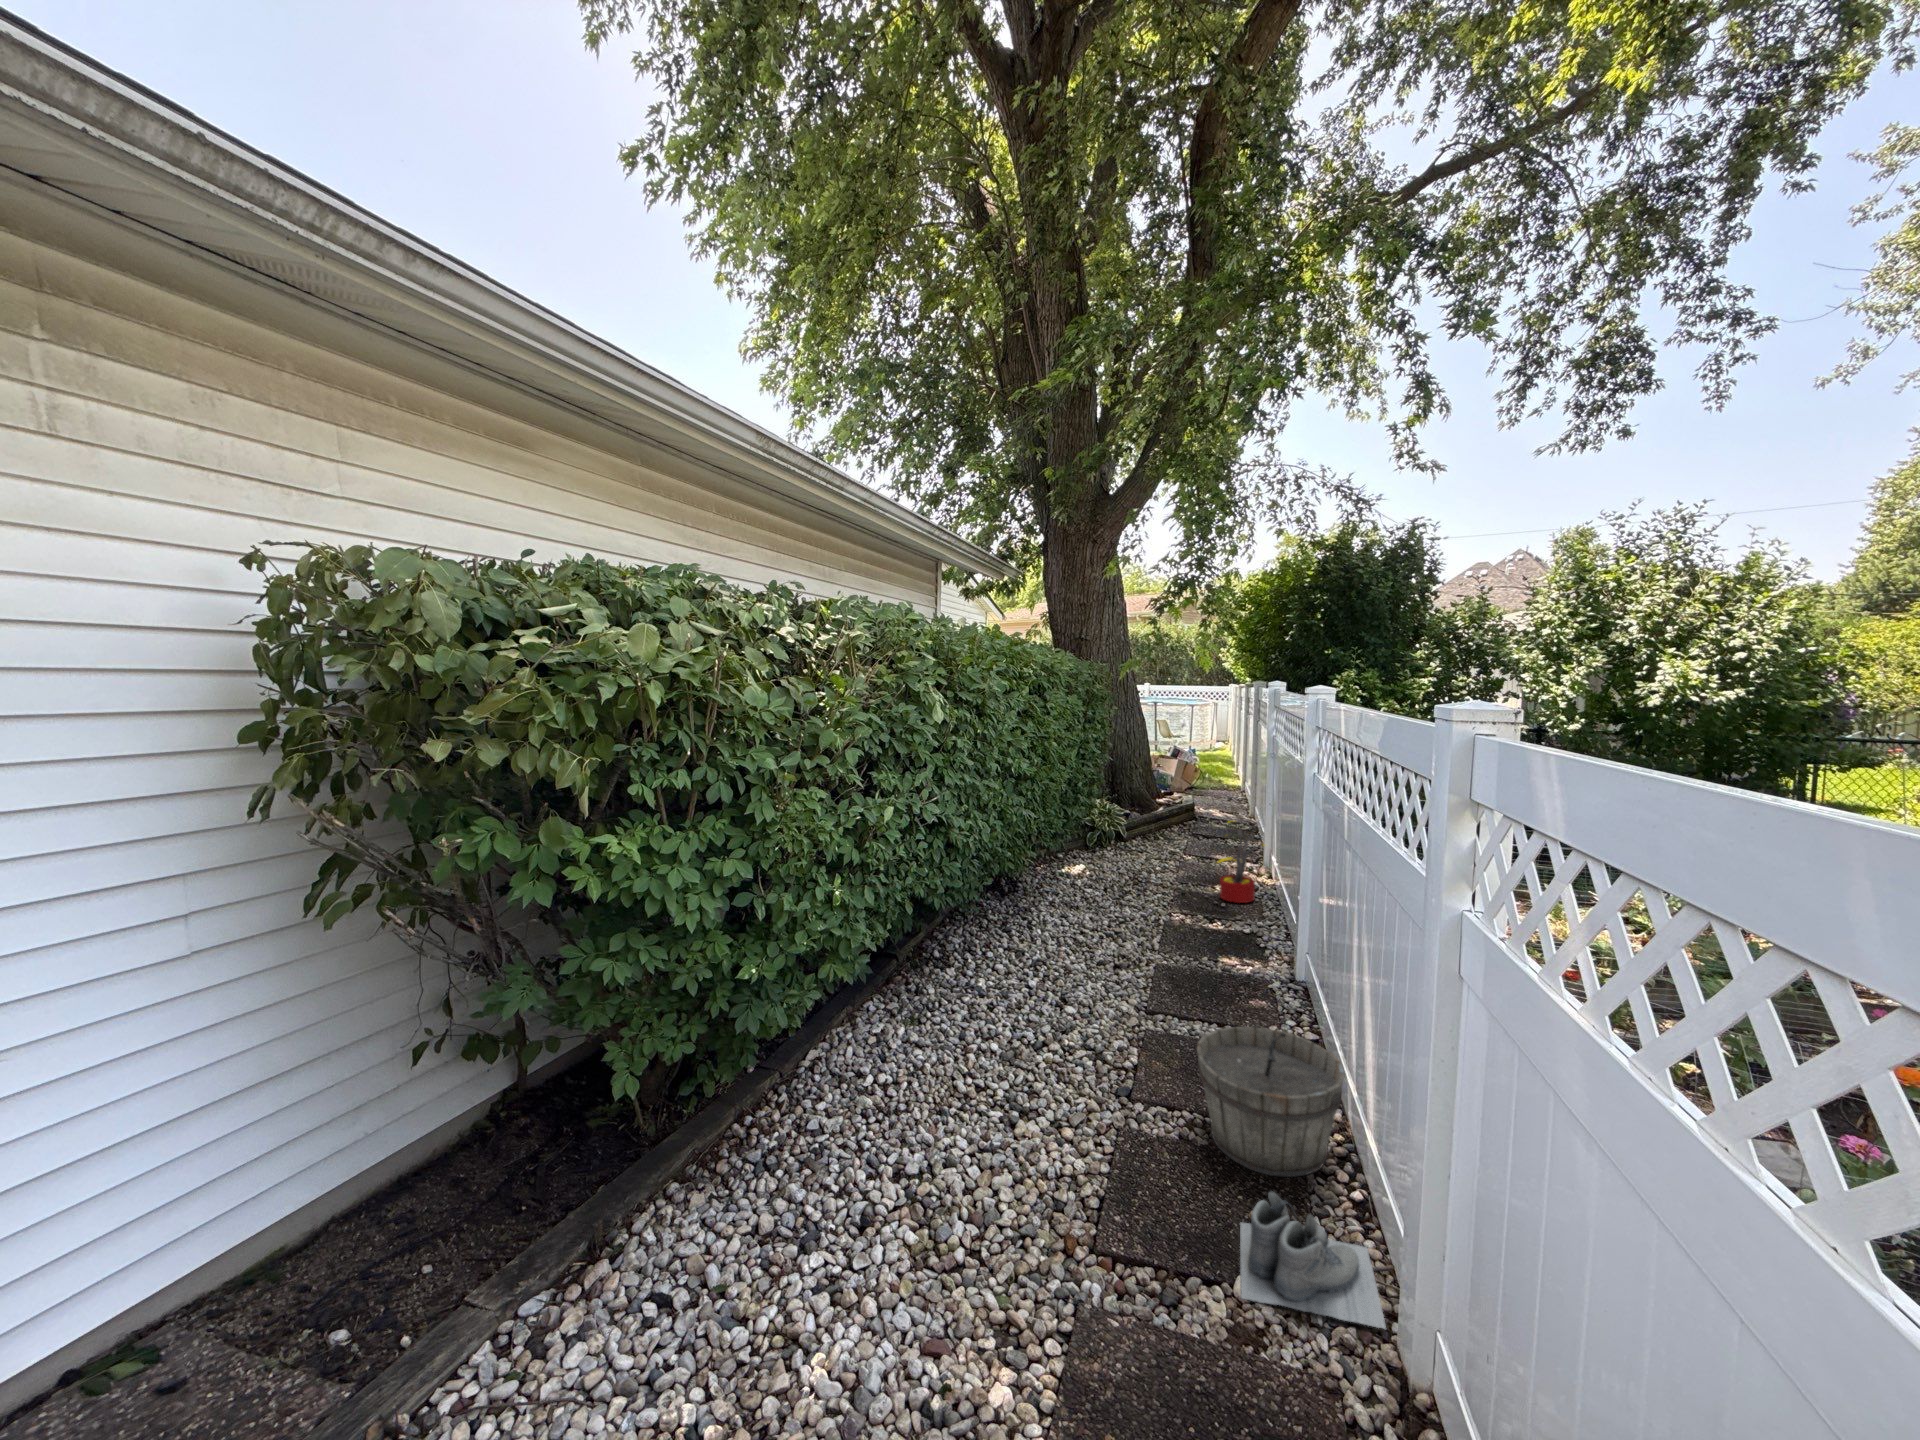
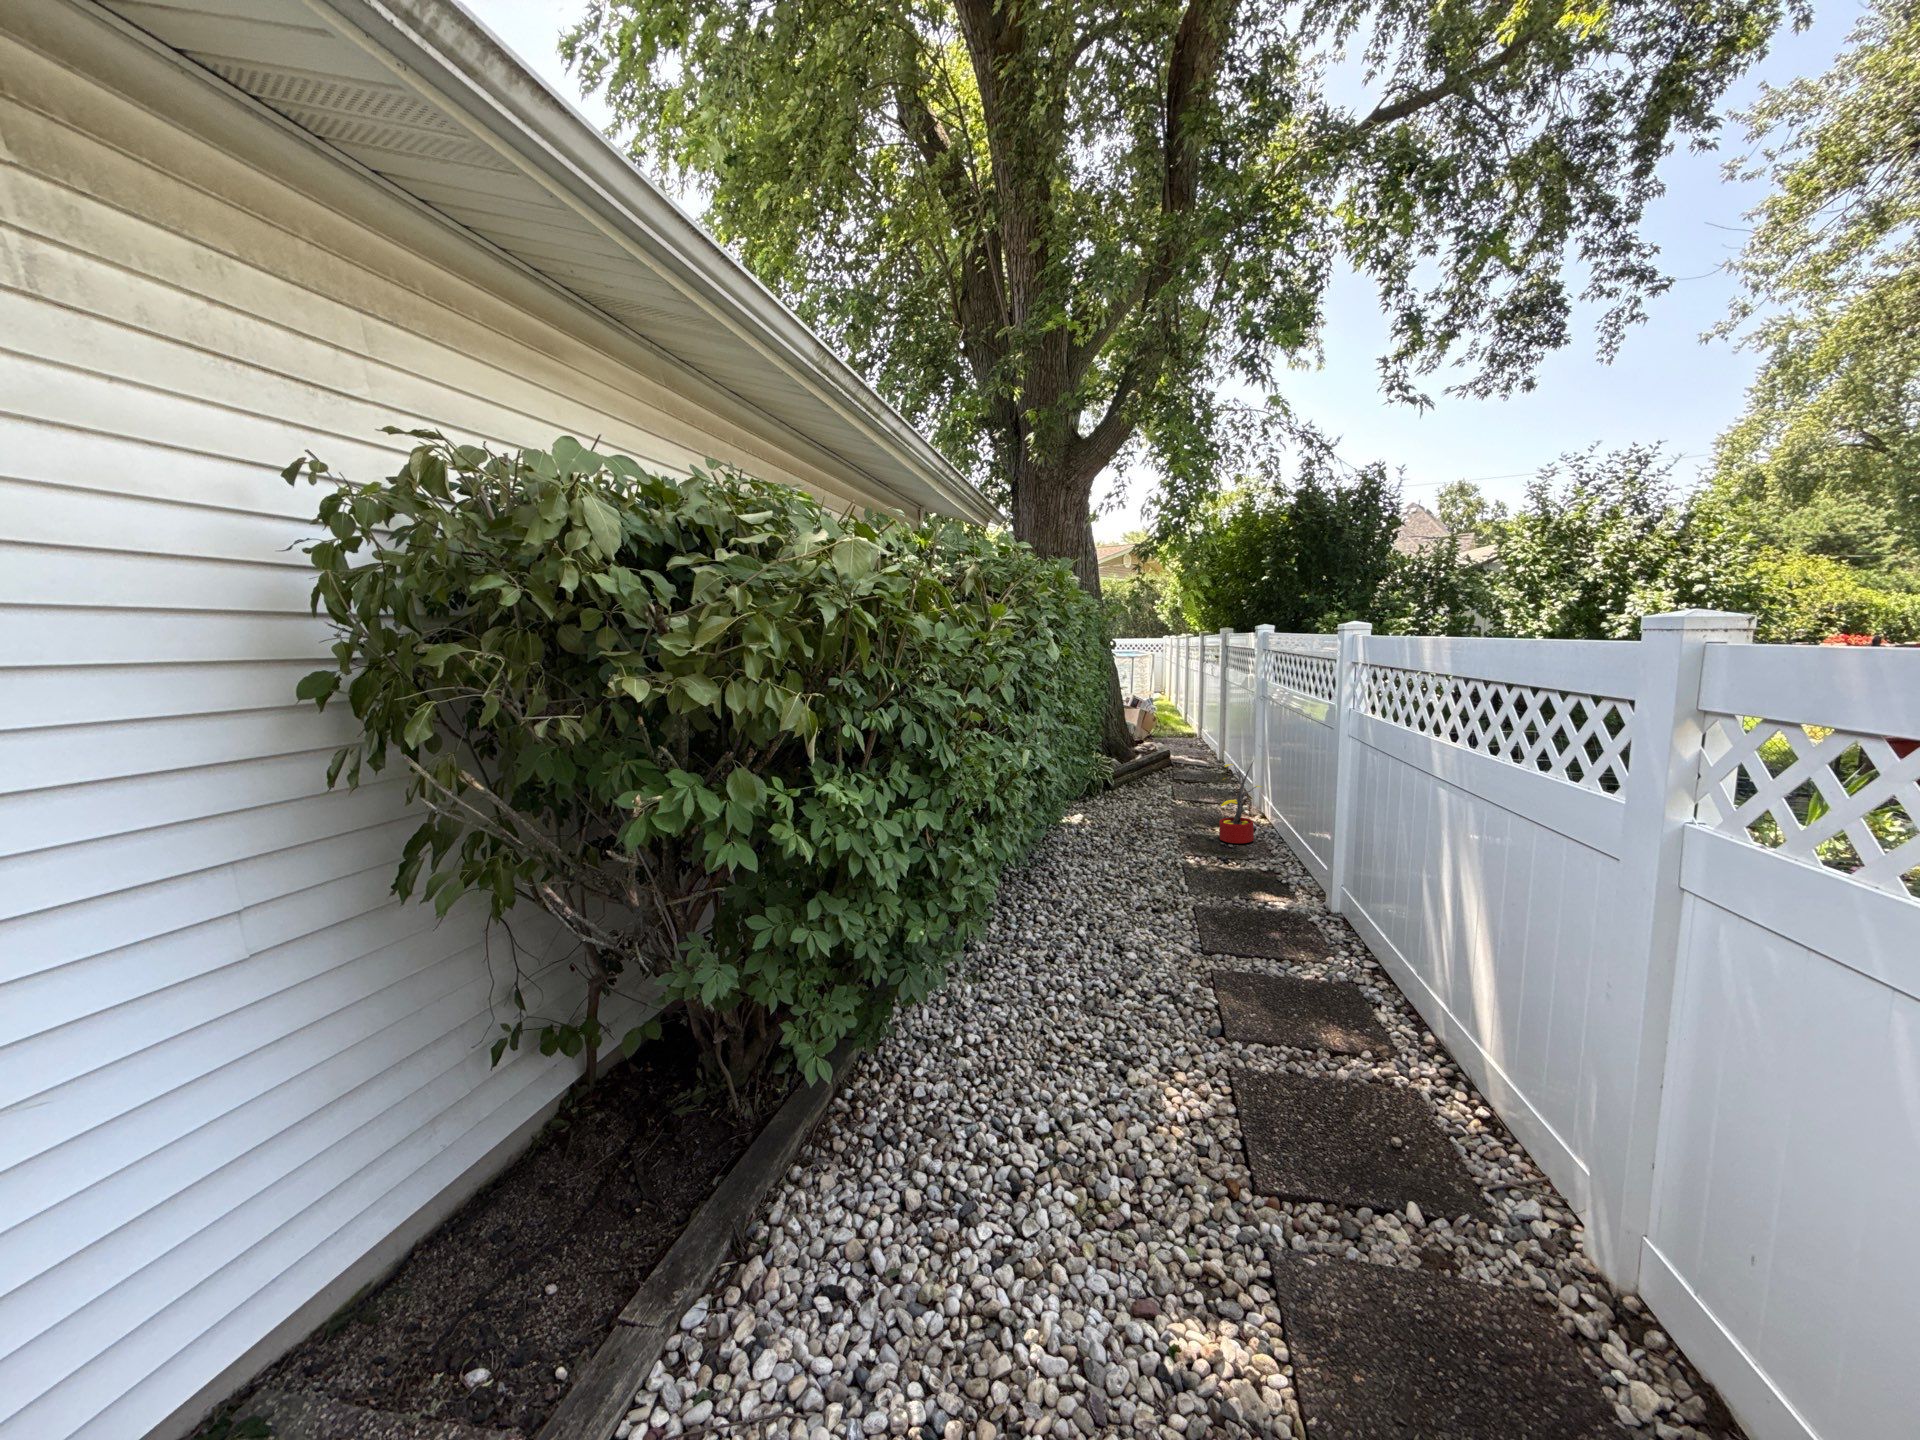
wooden bucket: present [1197,1027,1347,1177] -> none [1296,955,1457,1095]
boots: present [1240,1192,1386,1329] -> none [1383,1108,1566,1227]

